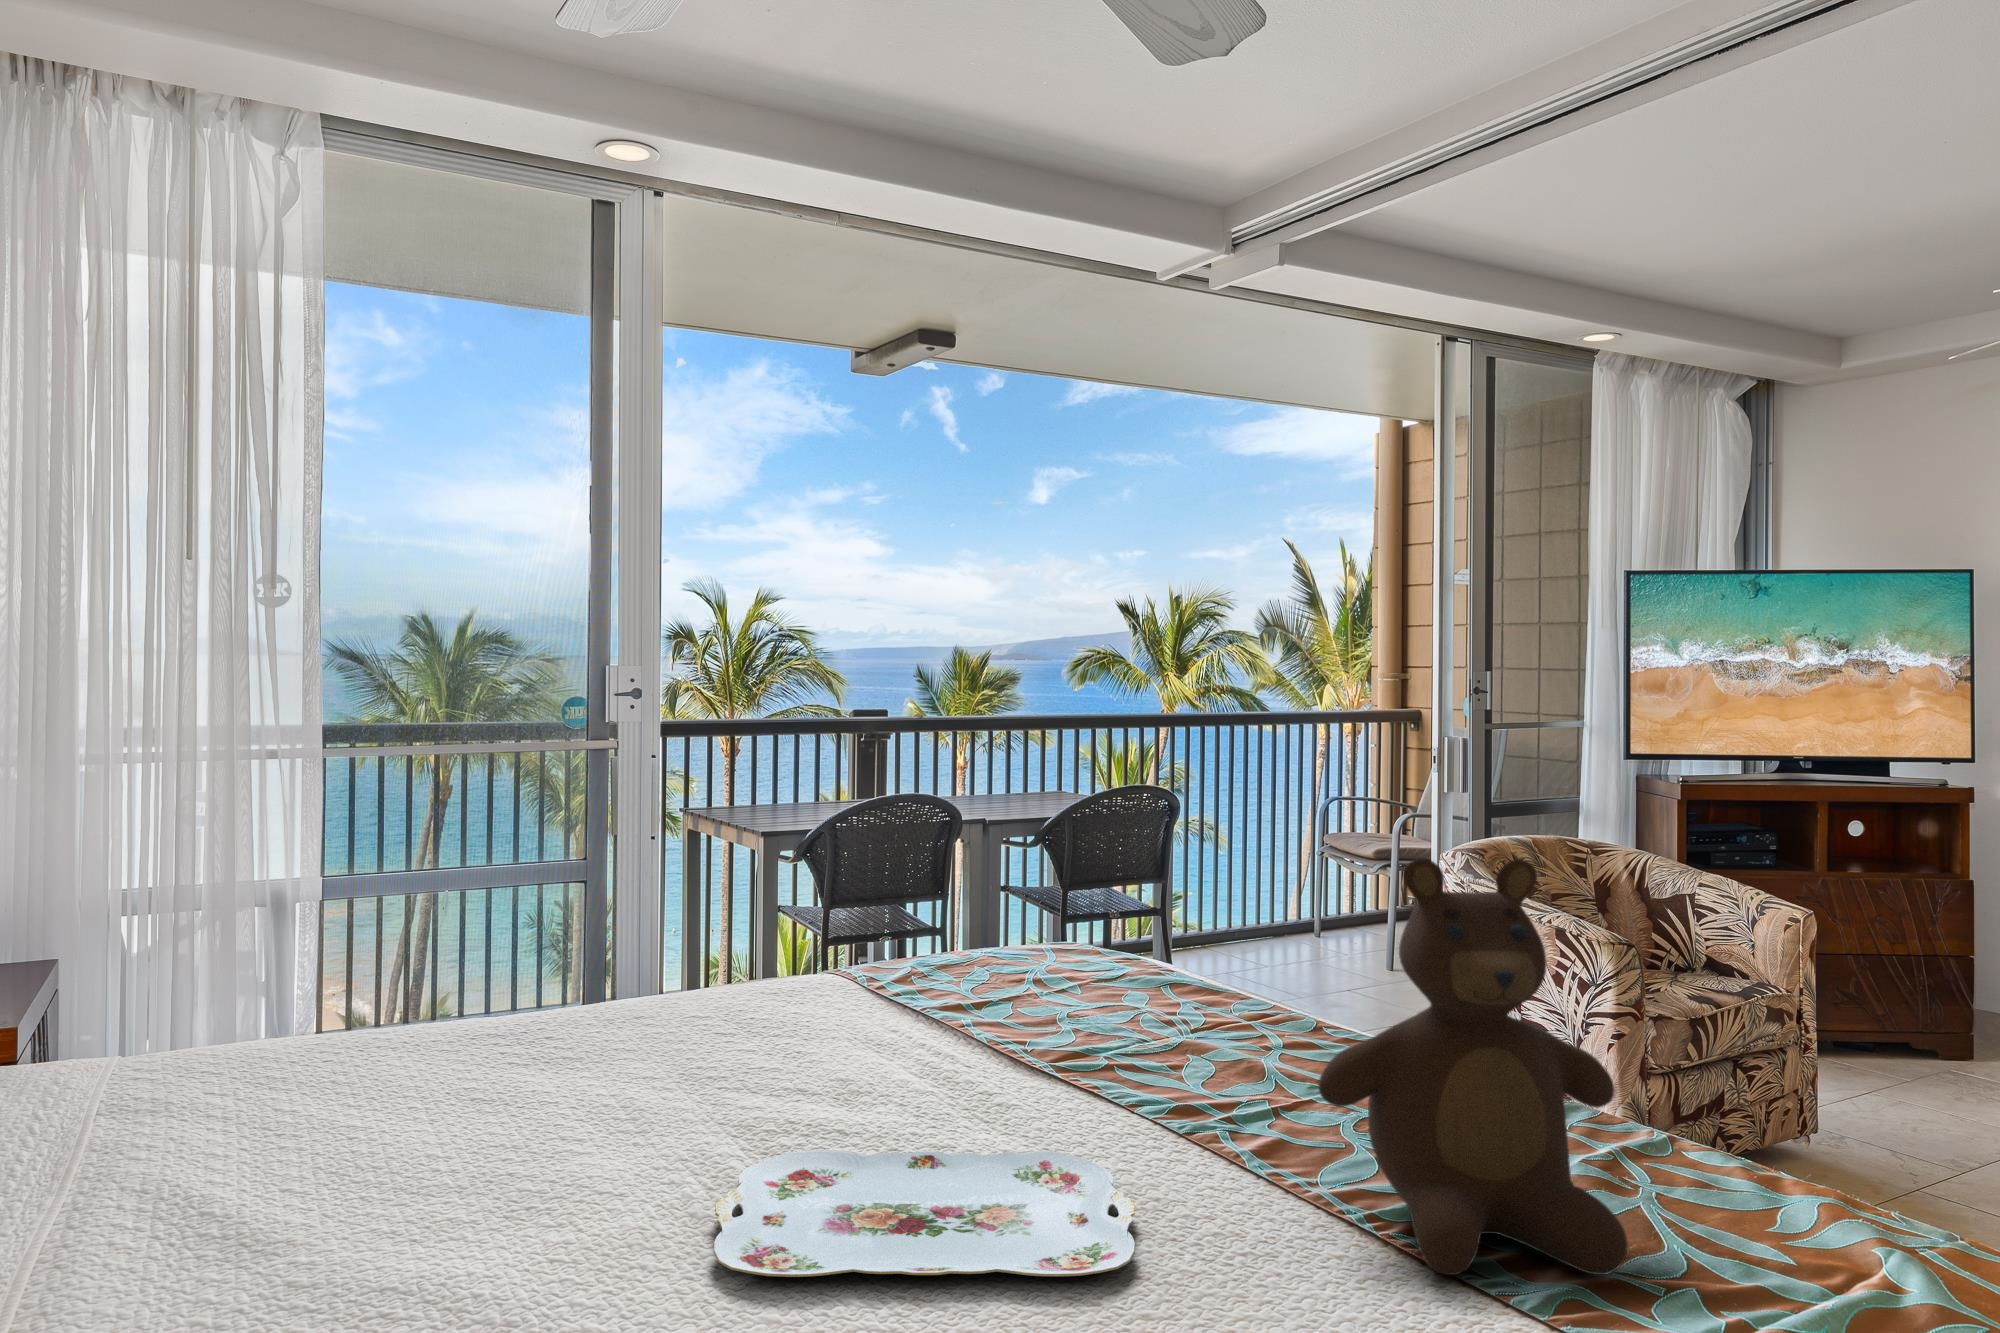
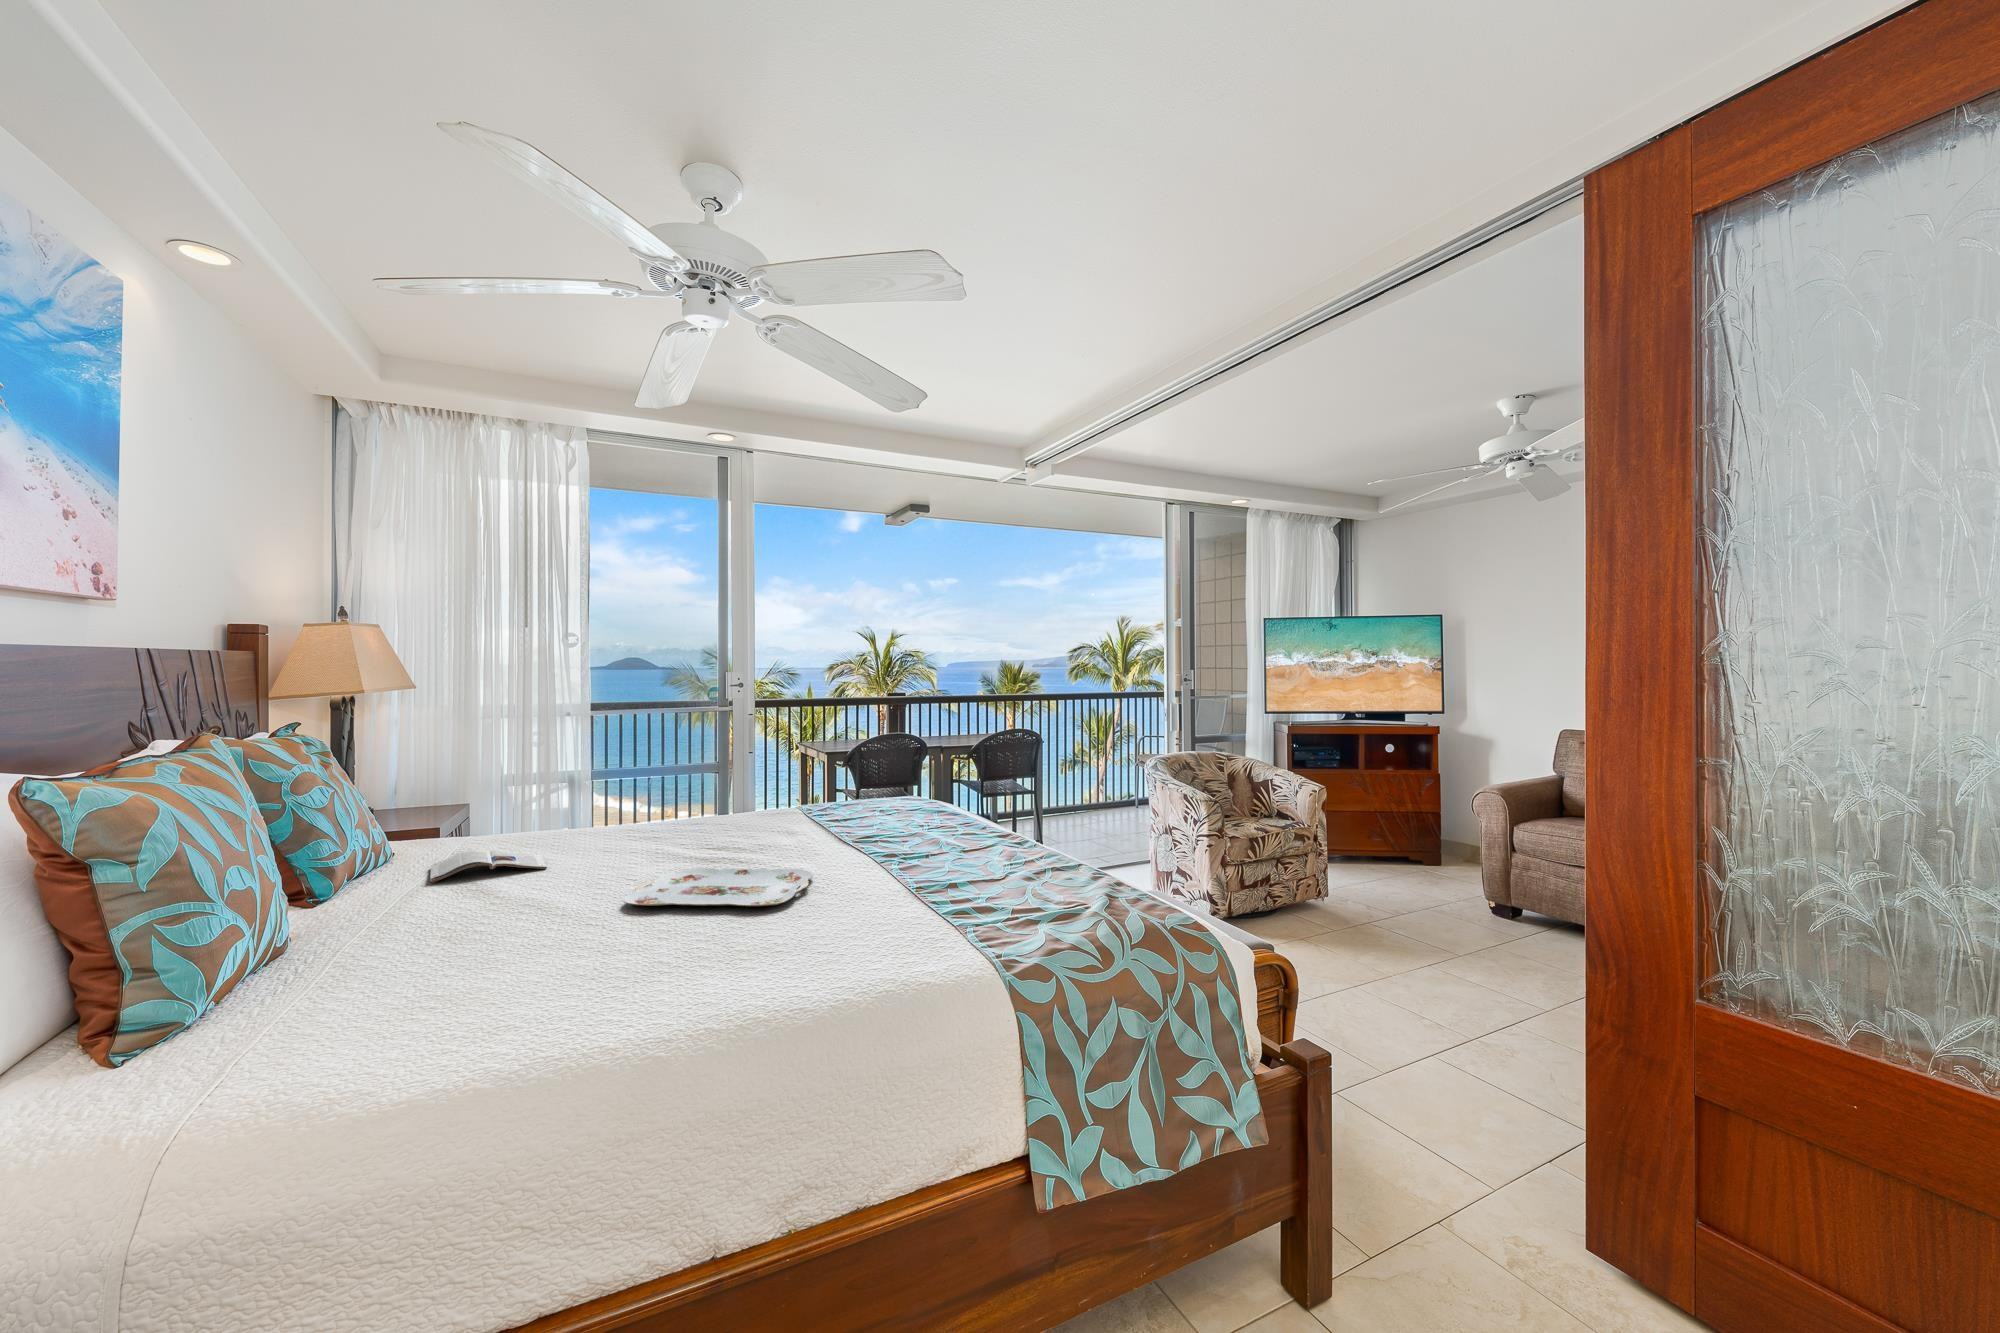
teddy bear: present [1318,858,1628,1275] -> none [885,743,1008,908]
magazine: none [132,1098,427,1200] -> present [430,849,547,883]

